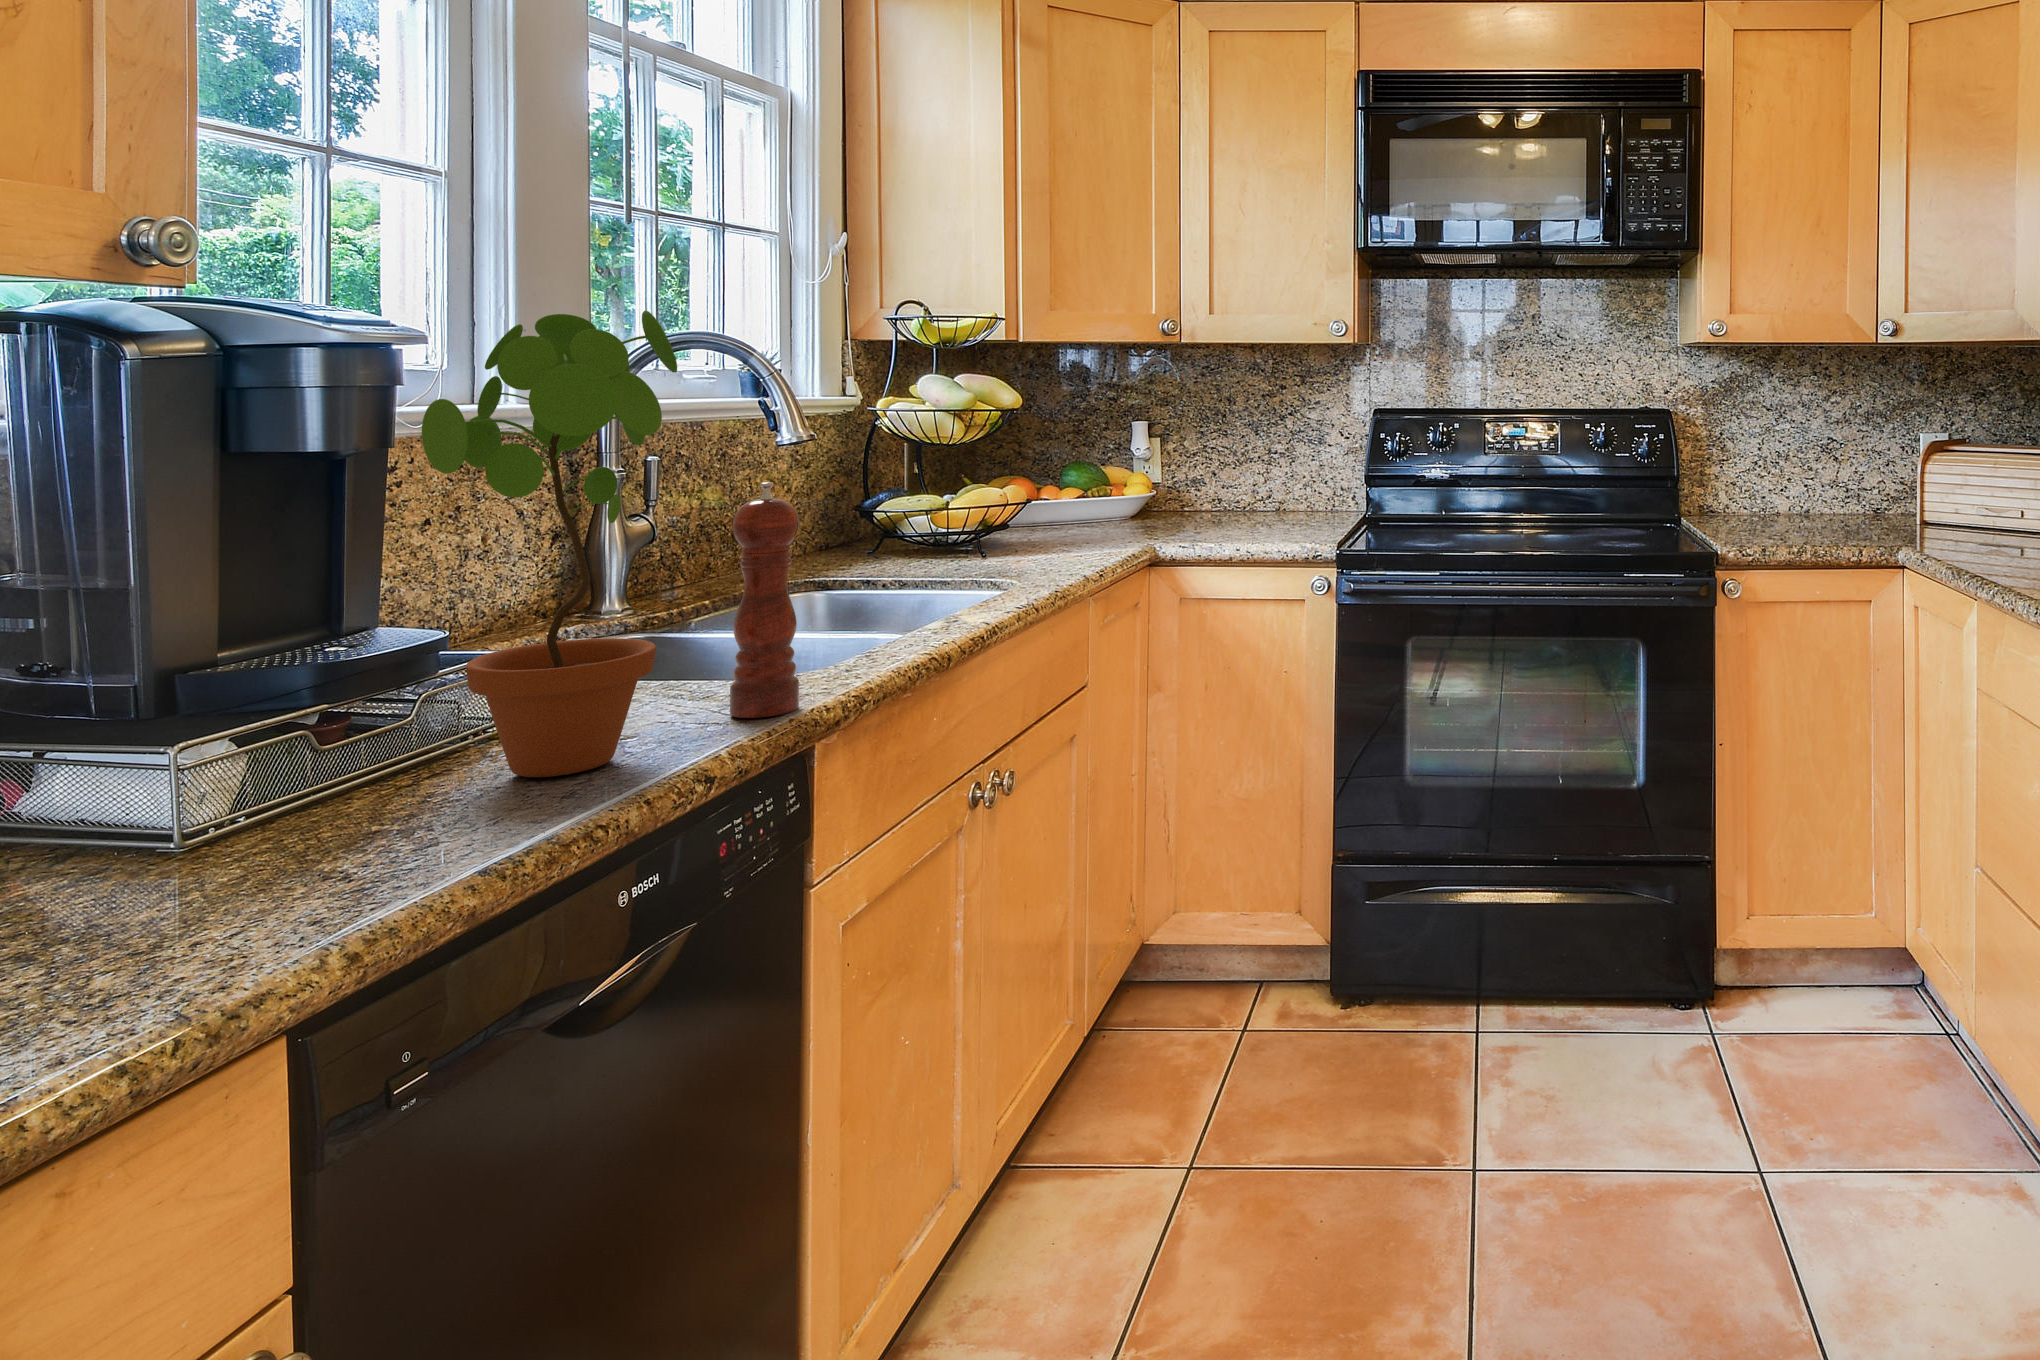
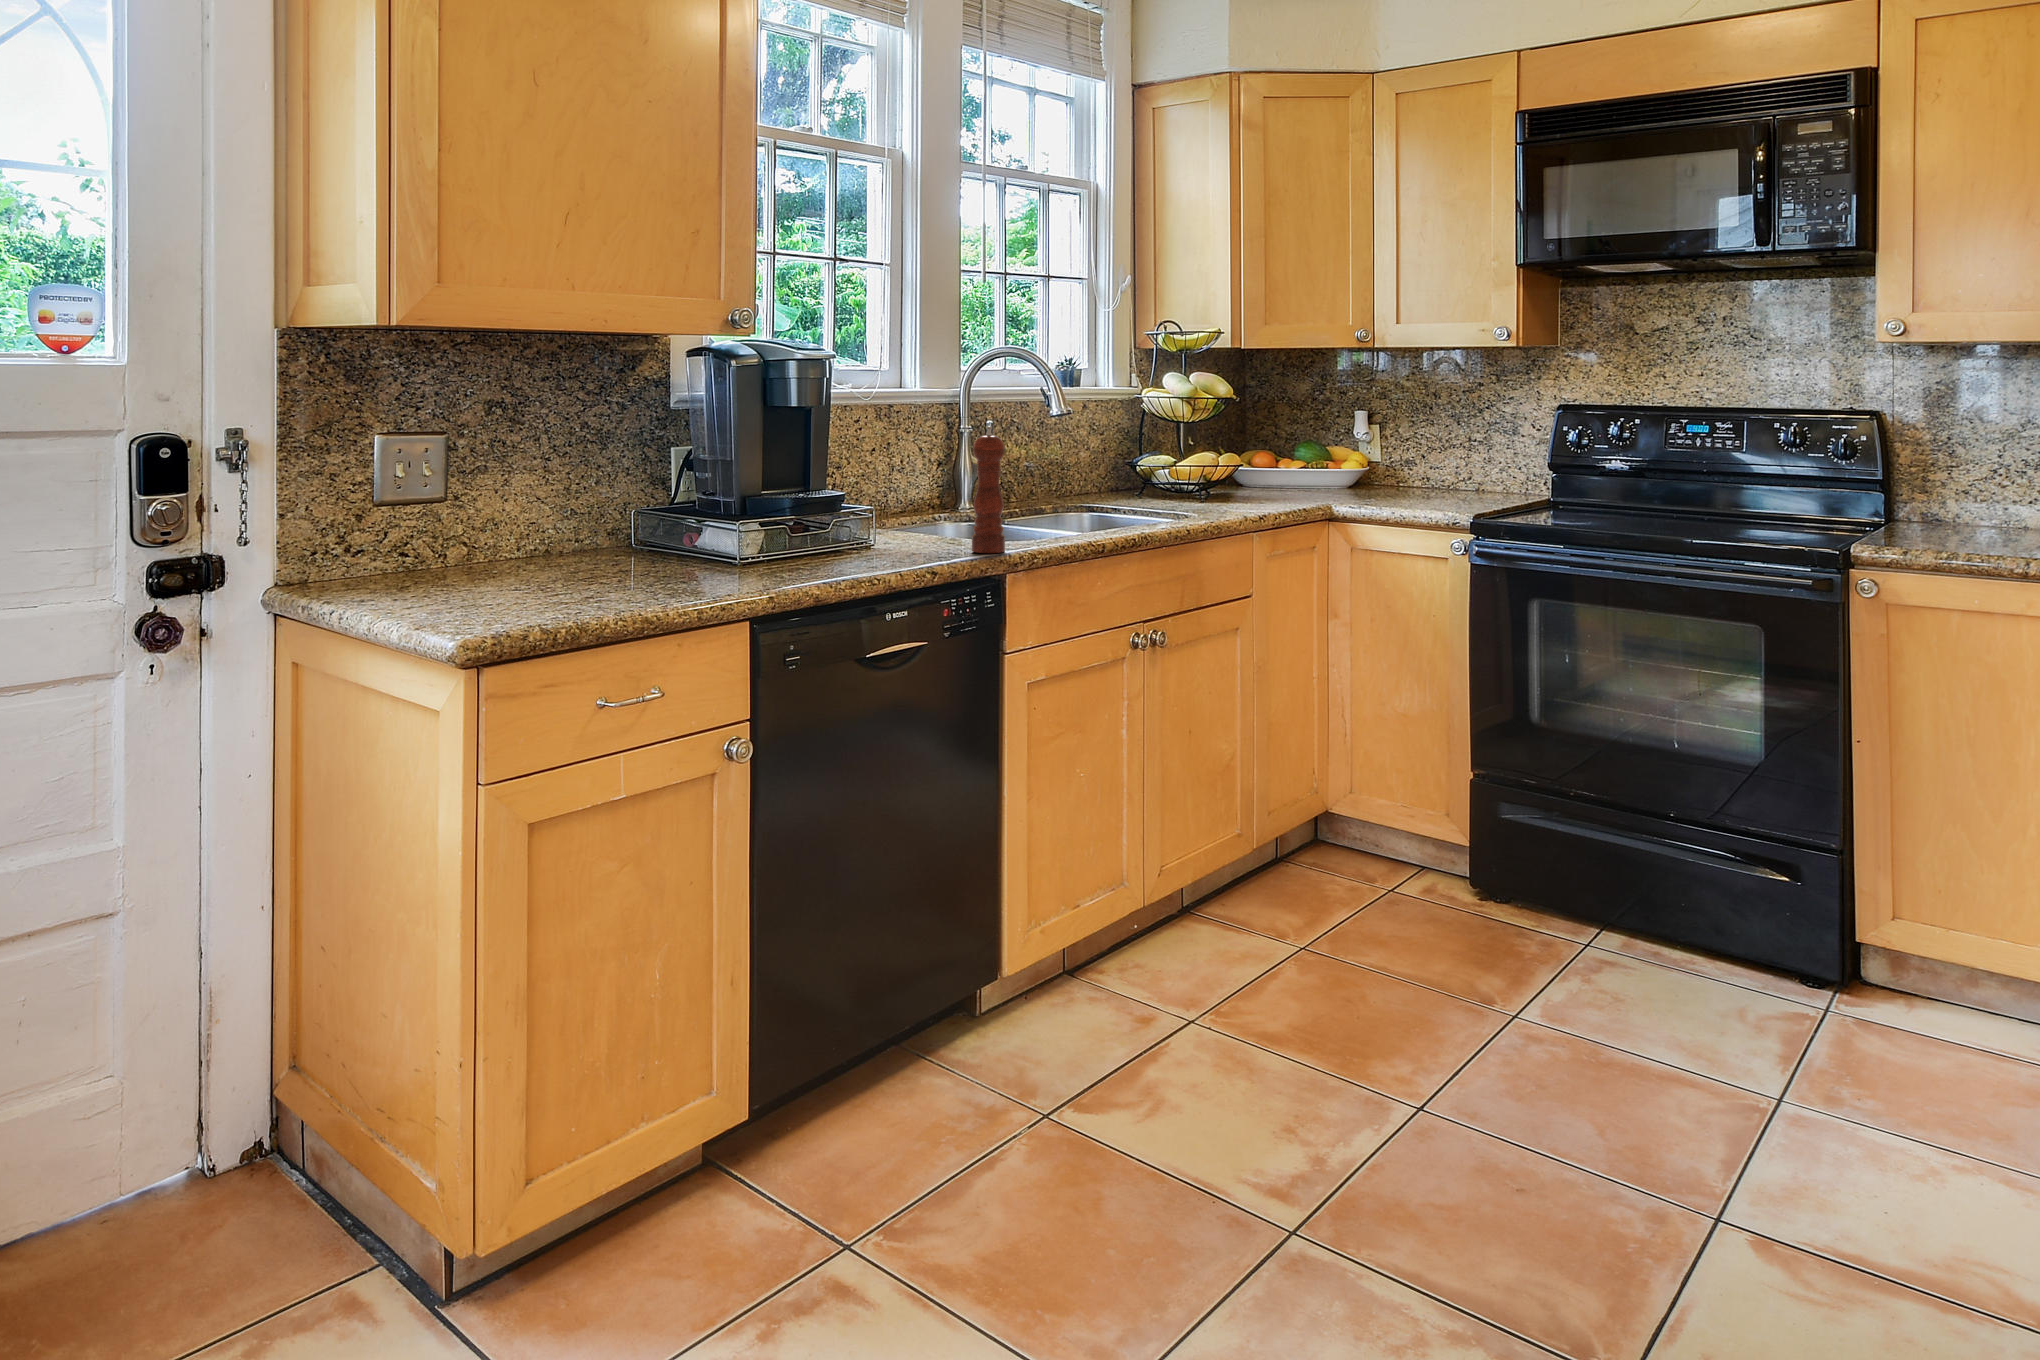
potted plant: present [422,310,677,777] -> none [836,333,938,560]

